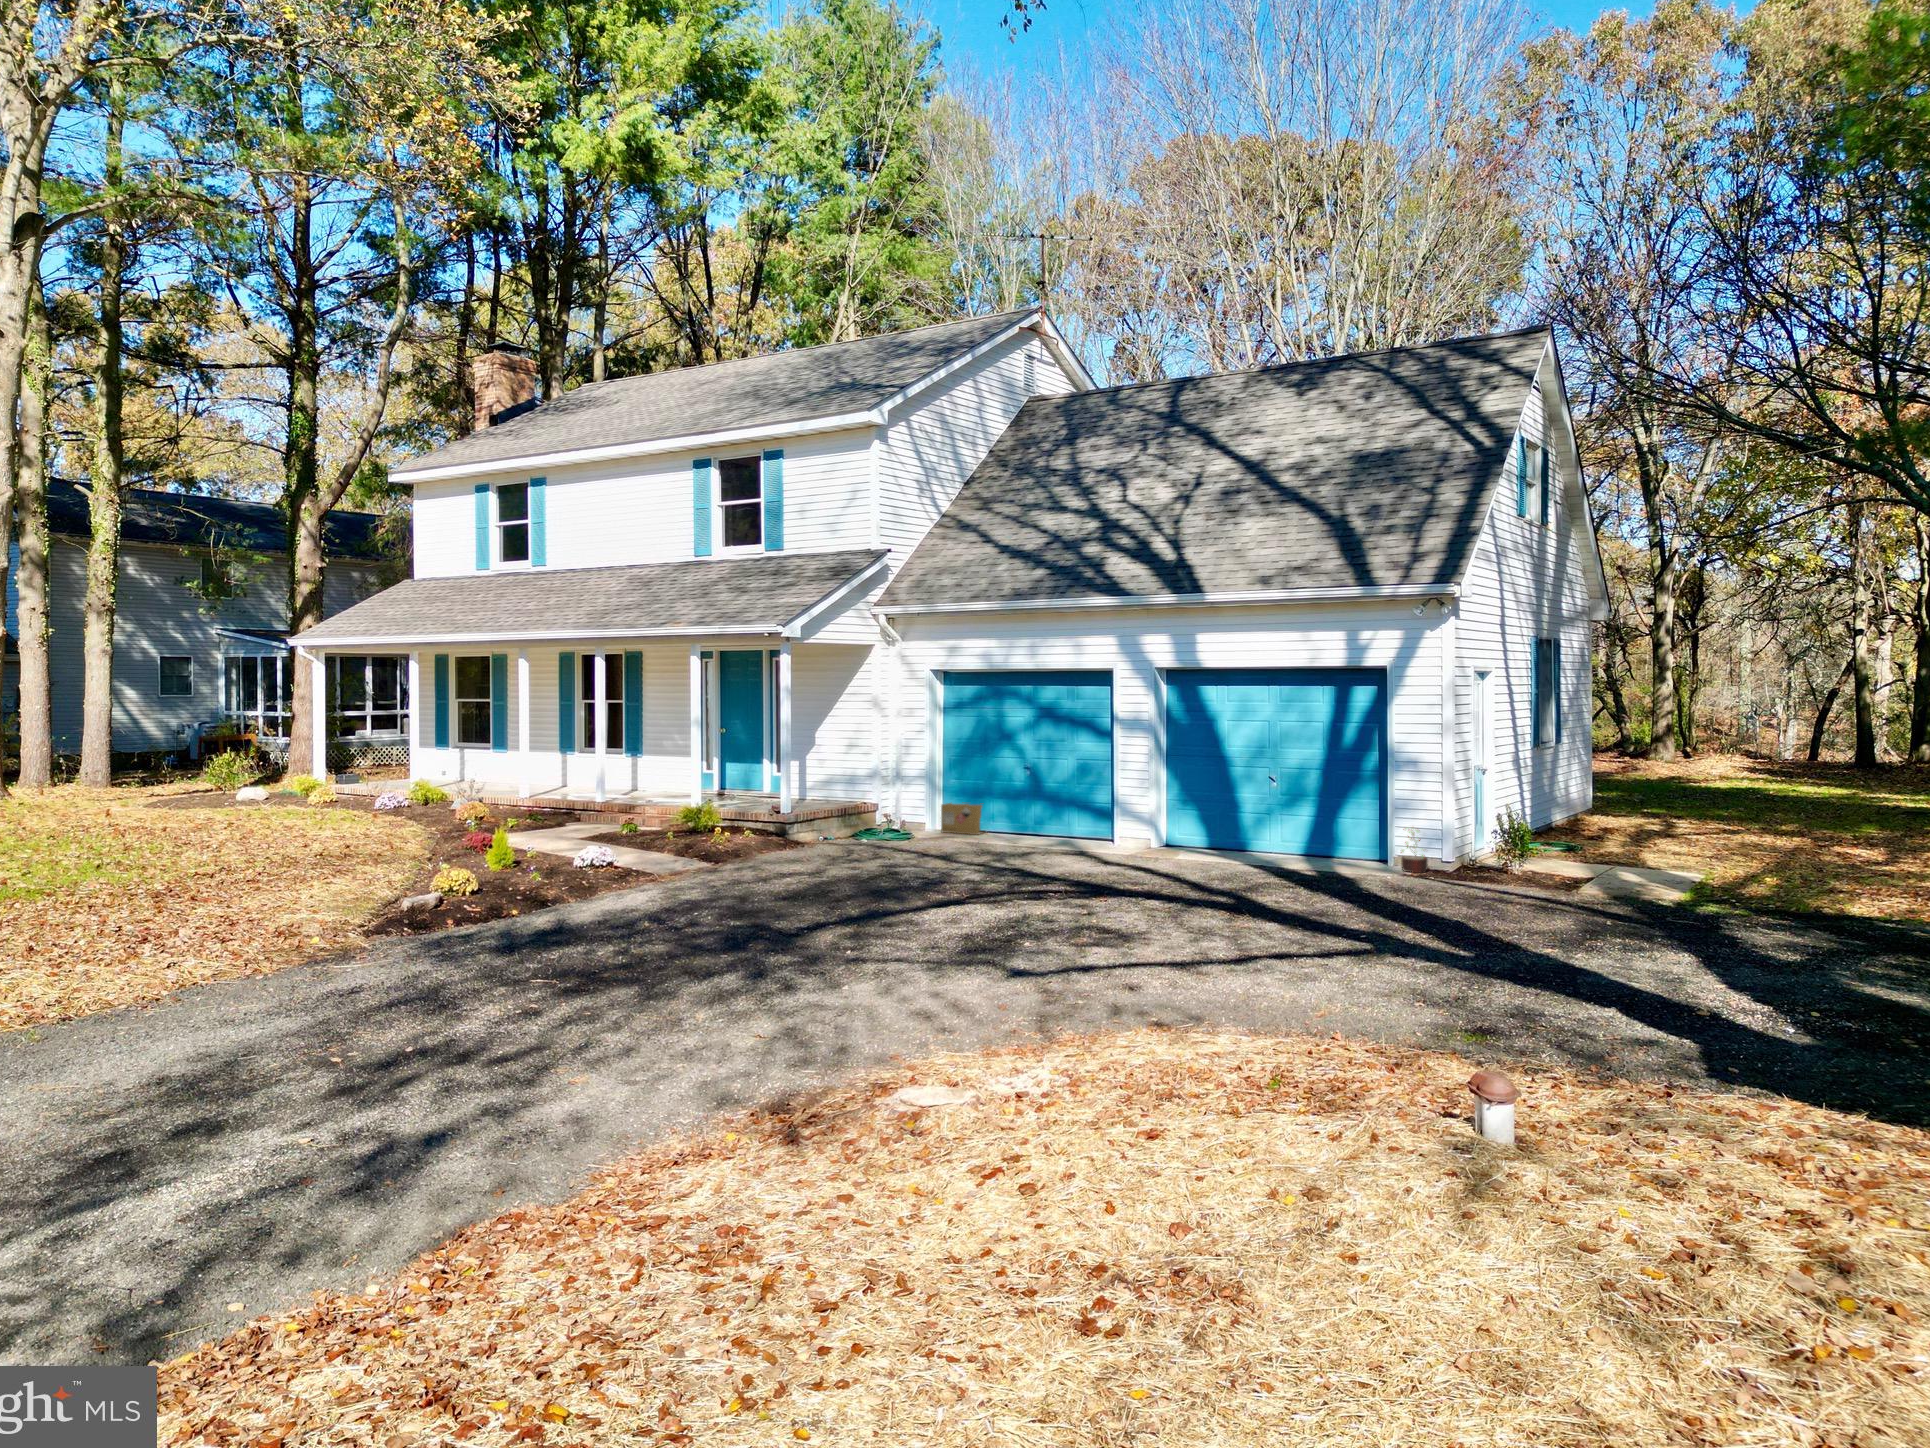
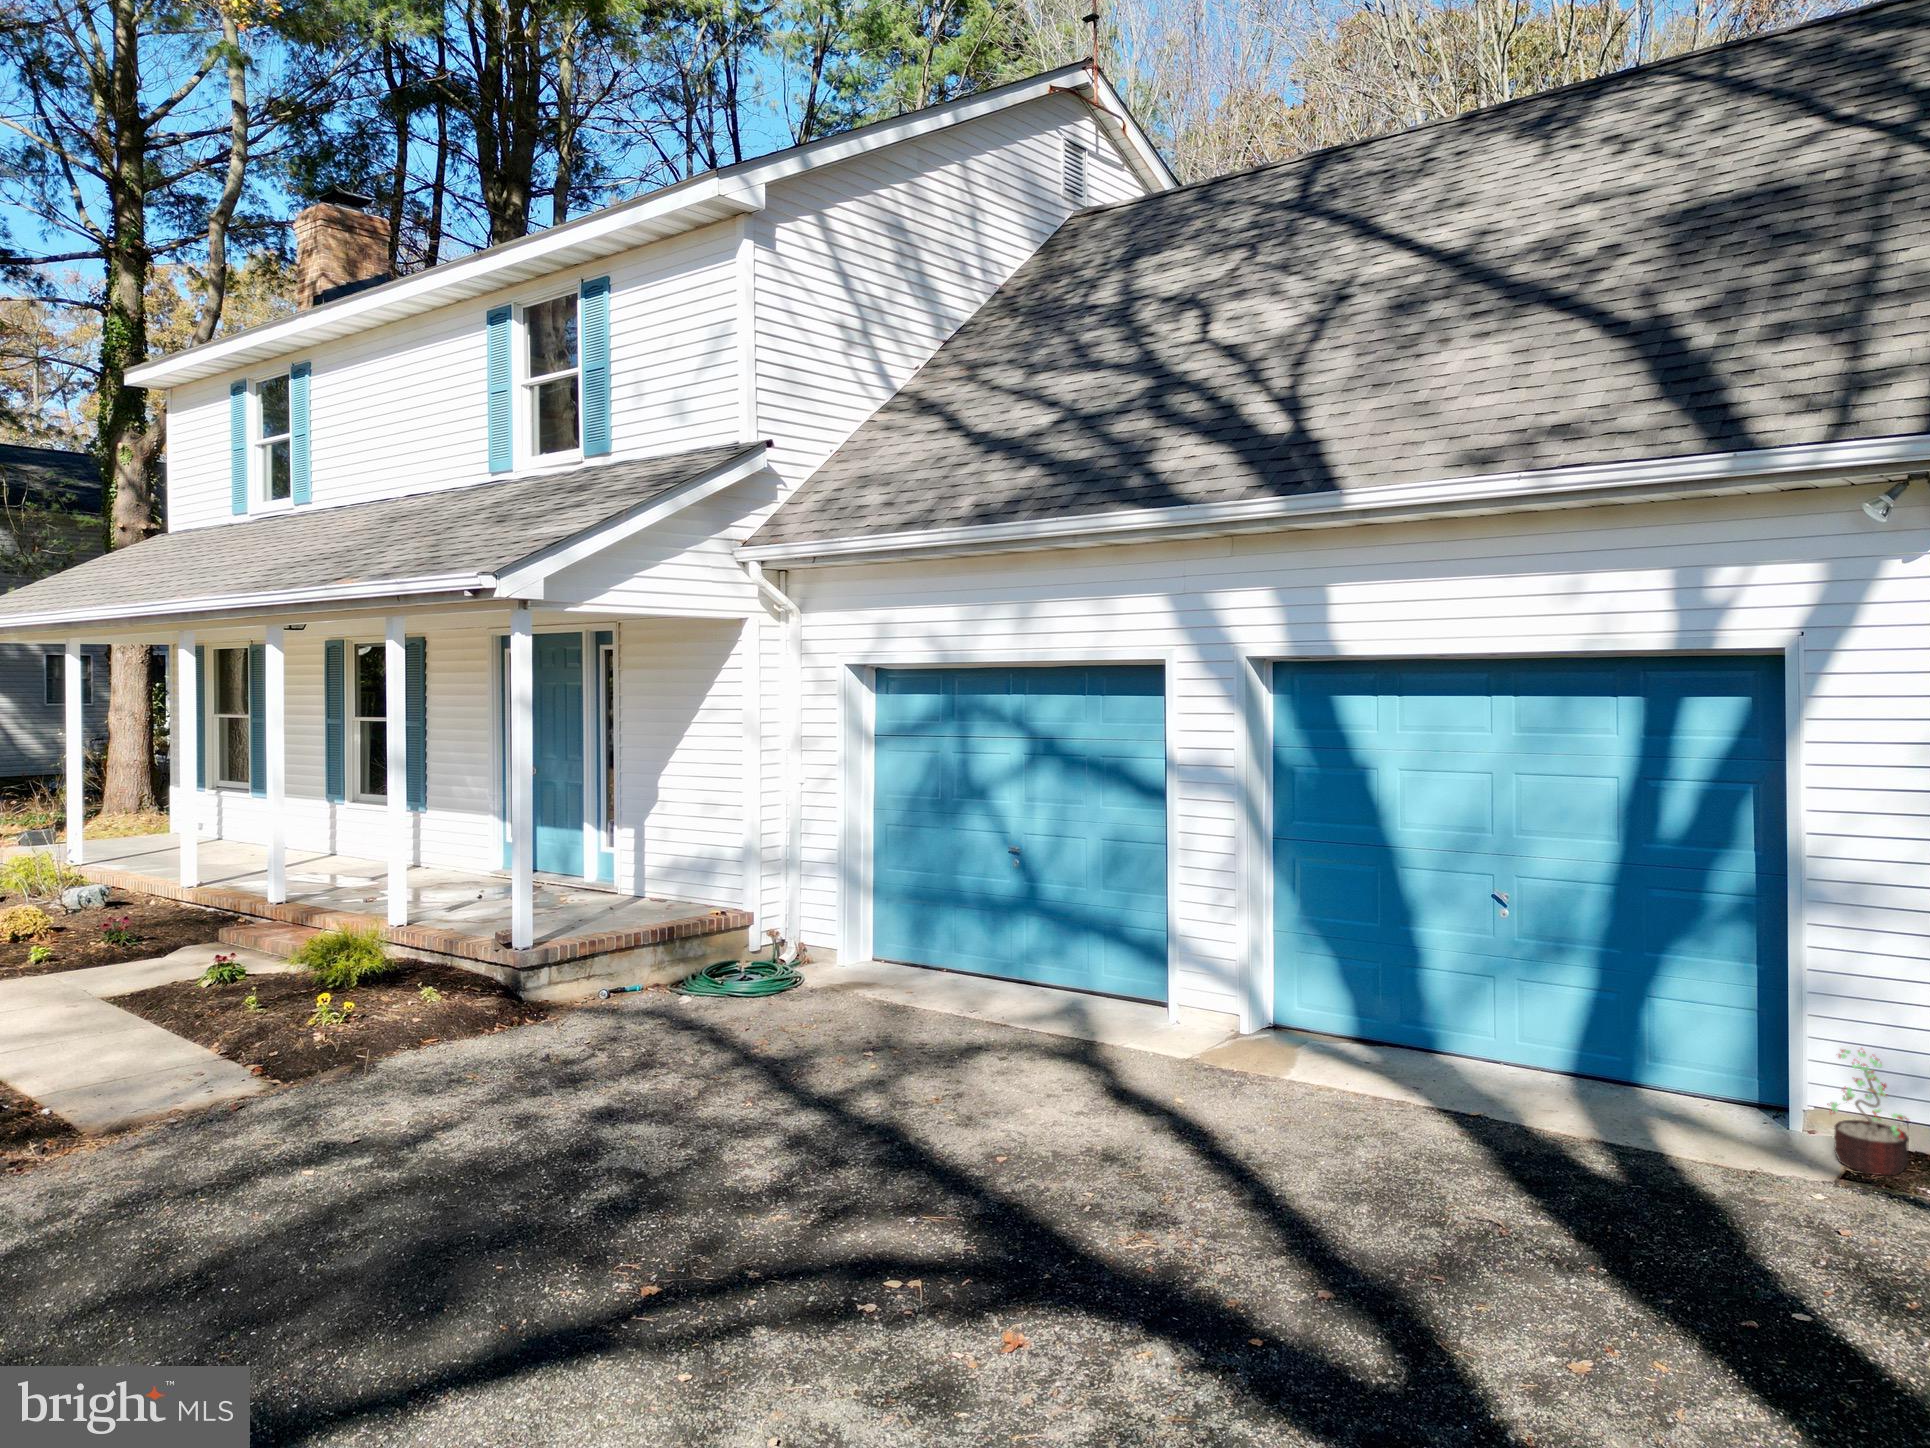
cardboard box: present [941,803,982,835] -> none [852,911,943,982]

